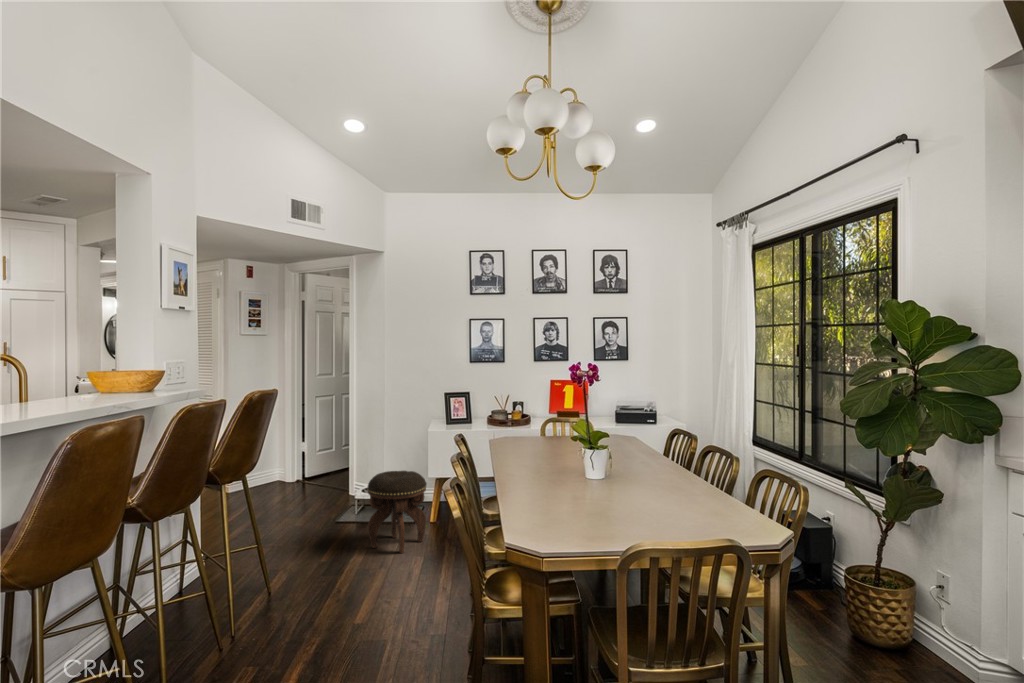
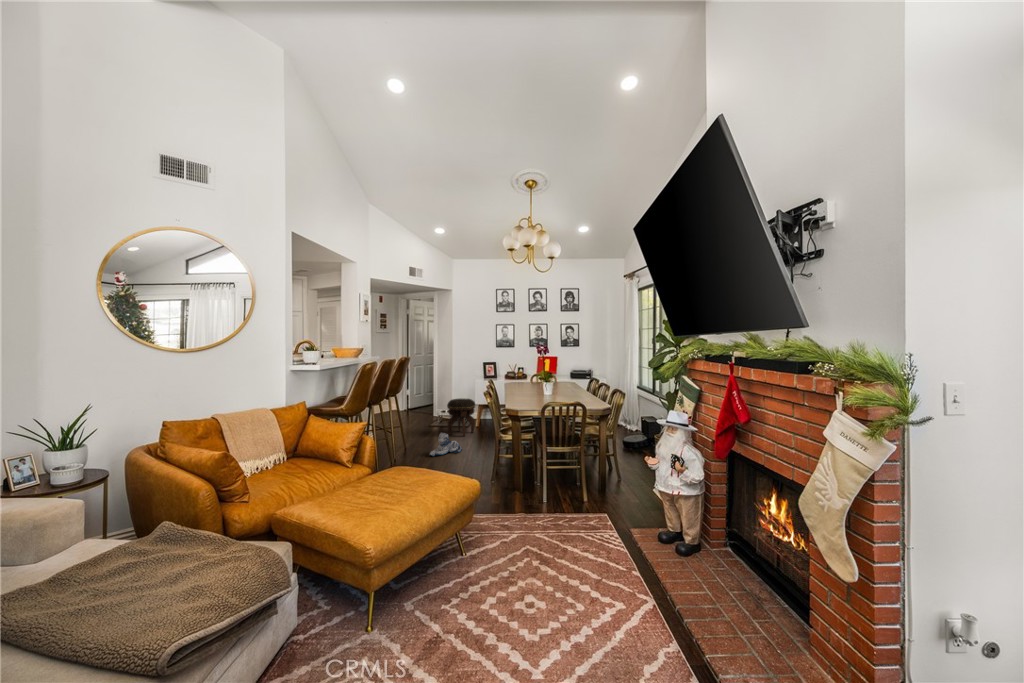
plush toy: none [313,565,392,625] -> present [430,432,462,456]

